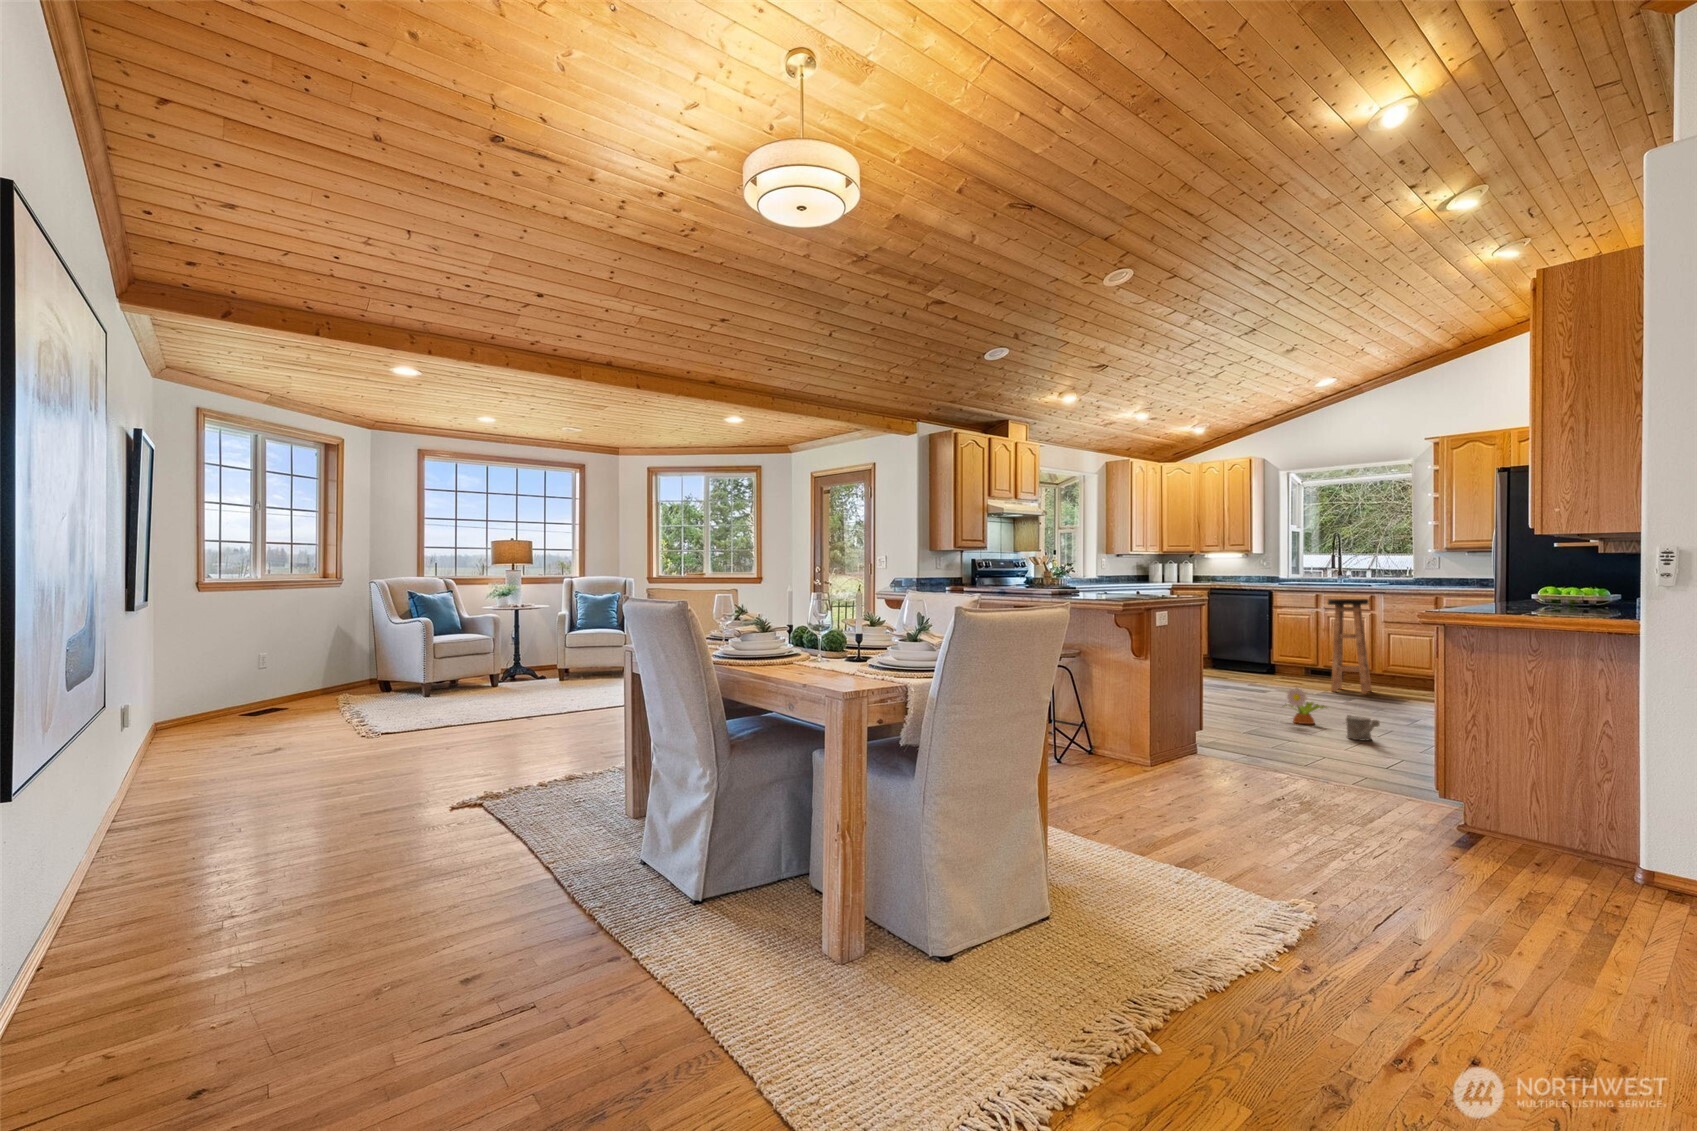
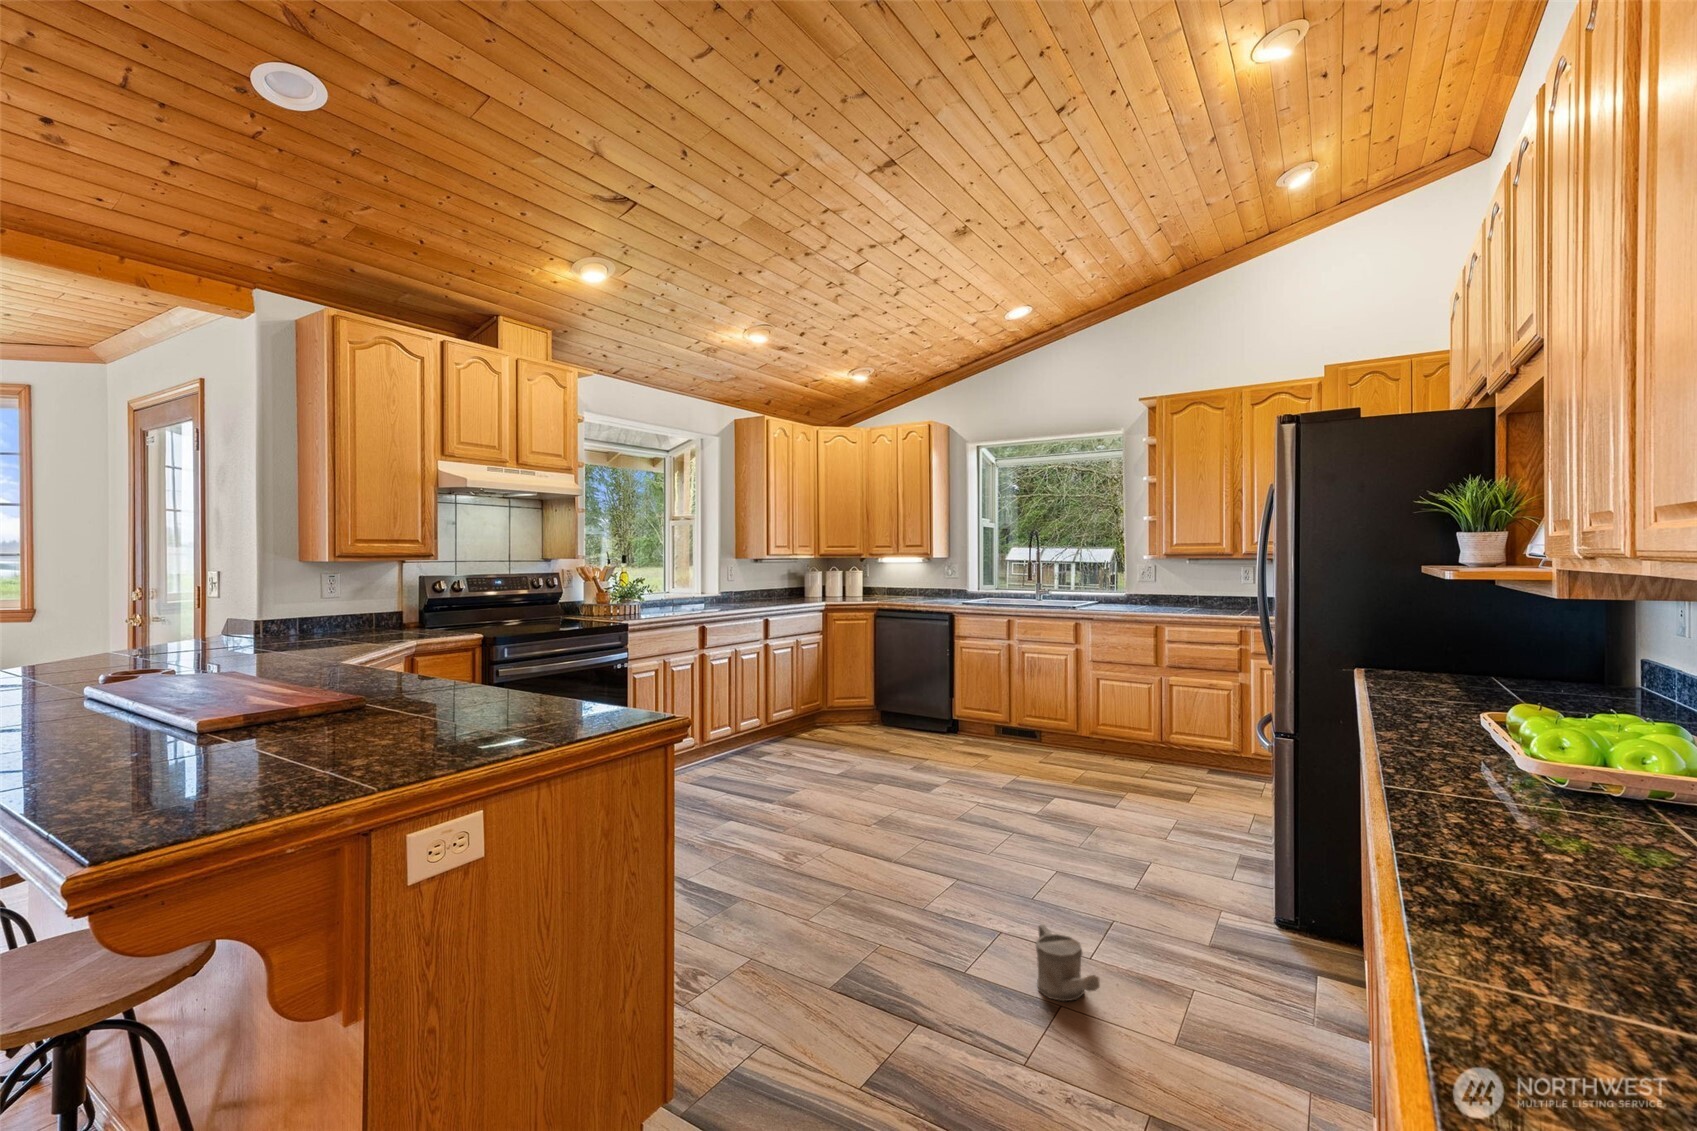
bar stool: present [1328,599,1372,694] -> none [1020,631,1078,779]
decorative plant: present [1287,687,1326,724] -> none [930,850,1009,923]

